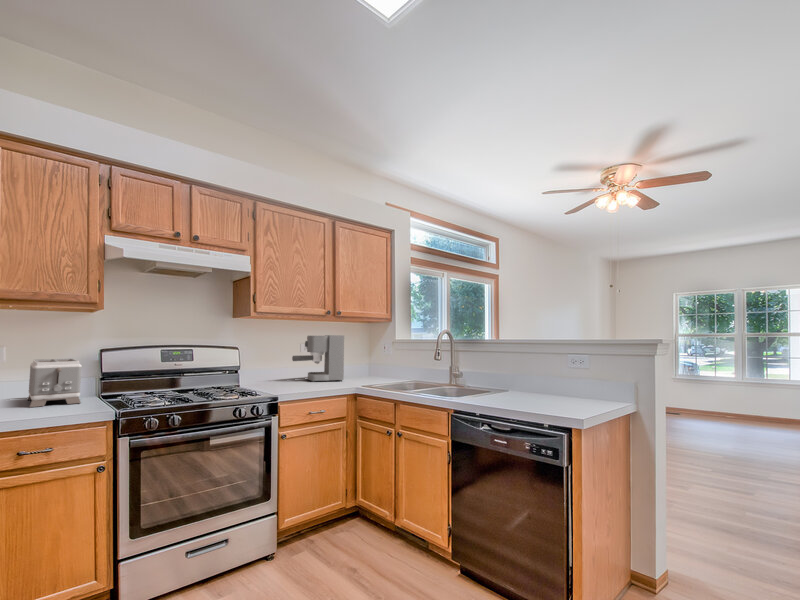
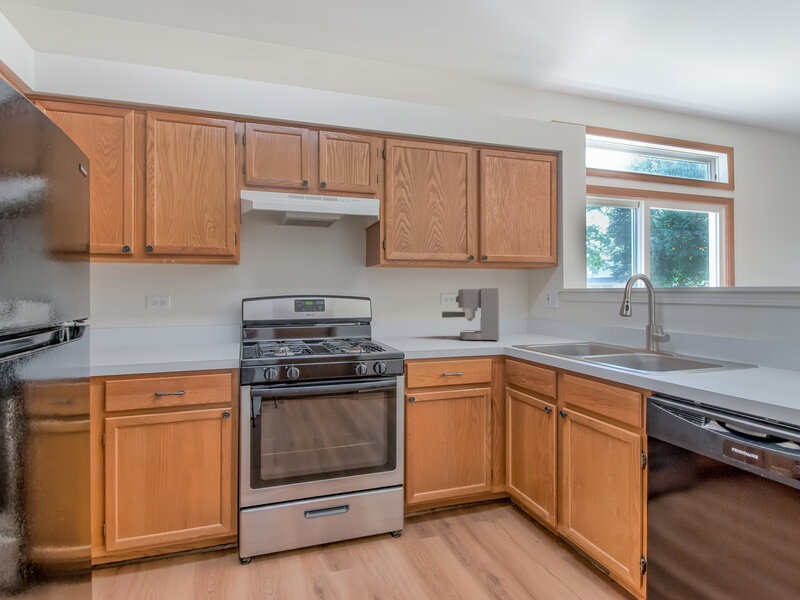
toaster: present [27,359,82,407] -> none [184,309,236,350]

